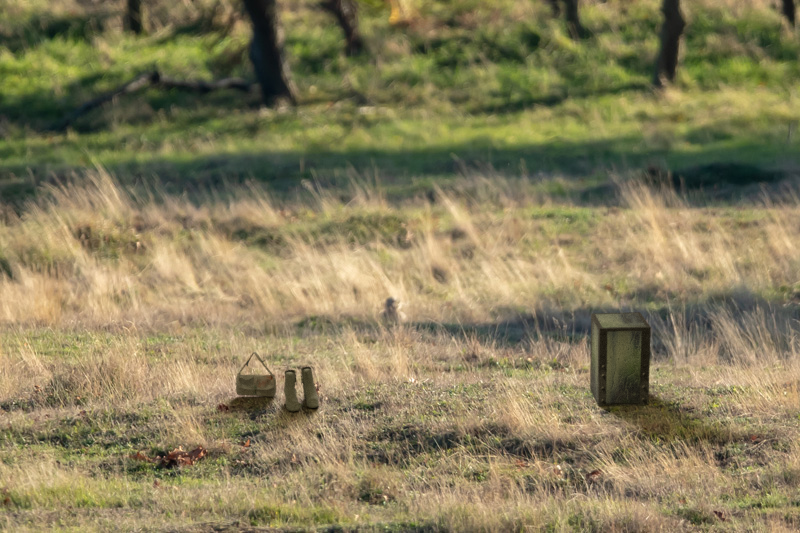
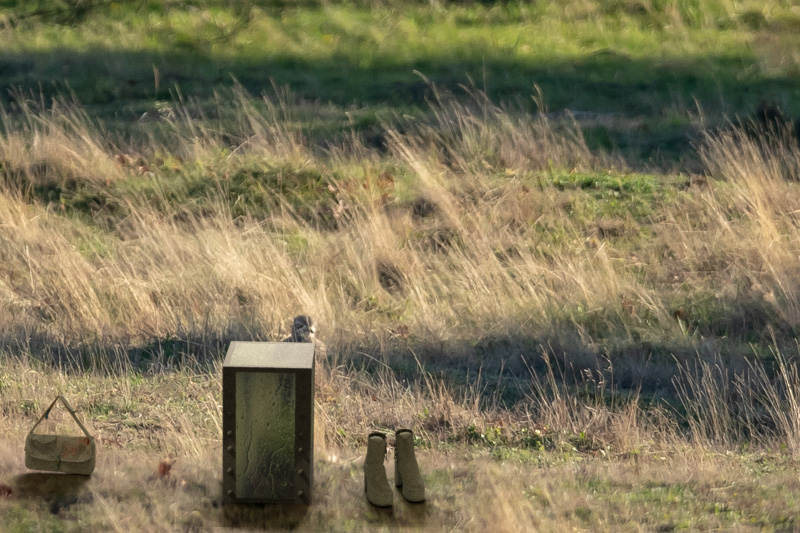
storage box: present [590,312,651,406] -> present [222,341,315,504]
boots: present [284,367,319,412] -> present [363,429,425,506]

